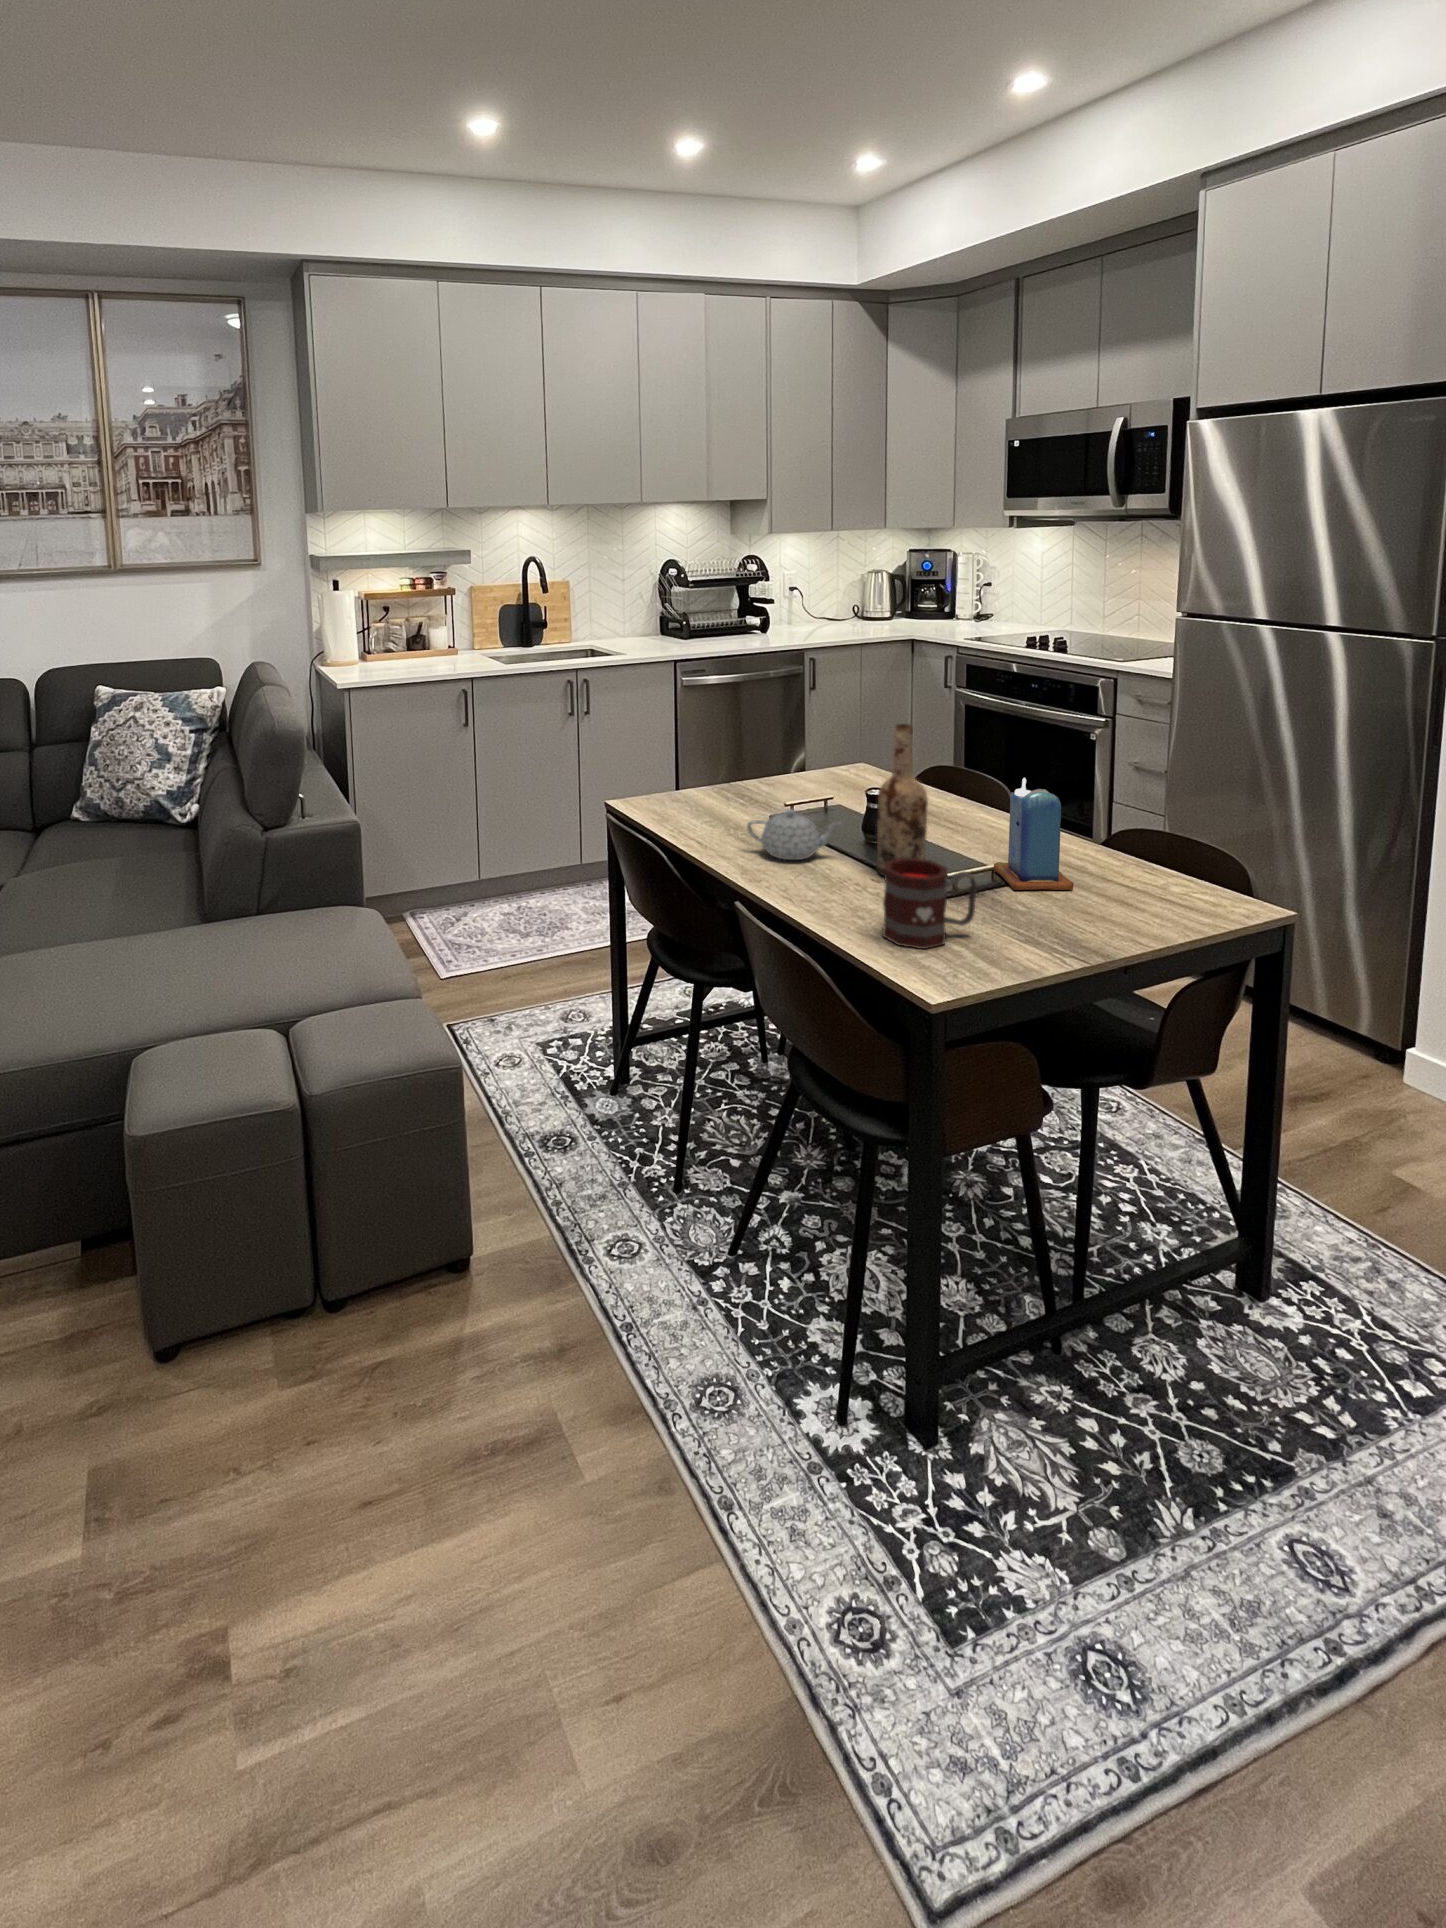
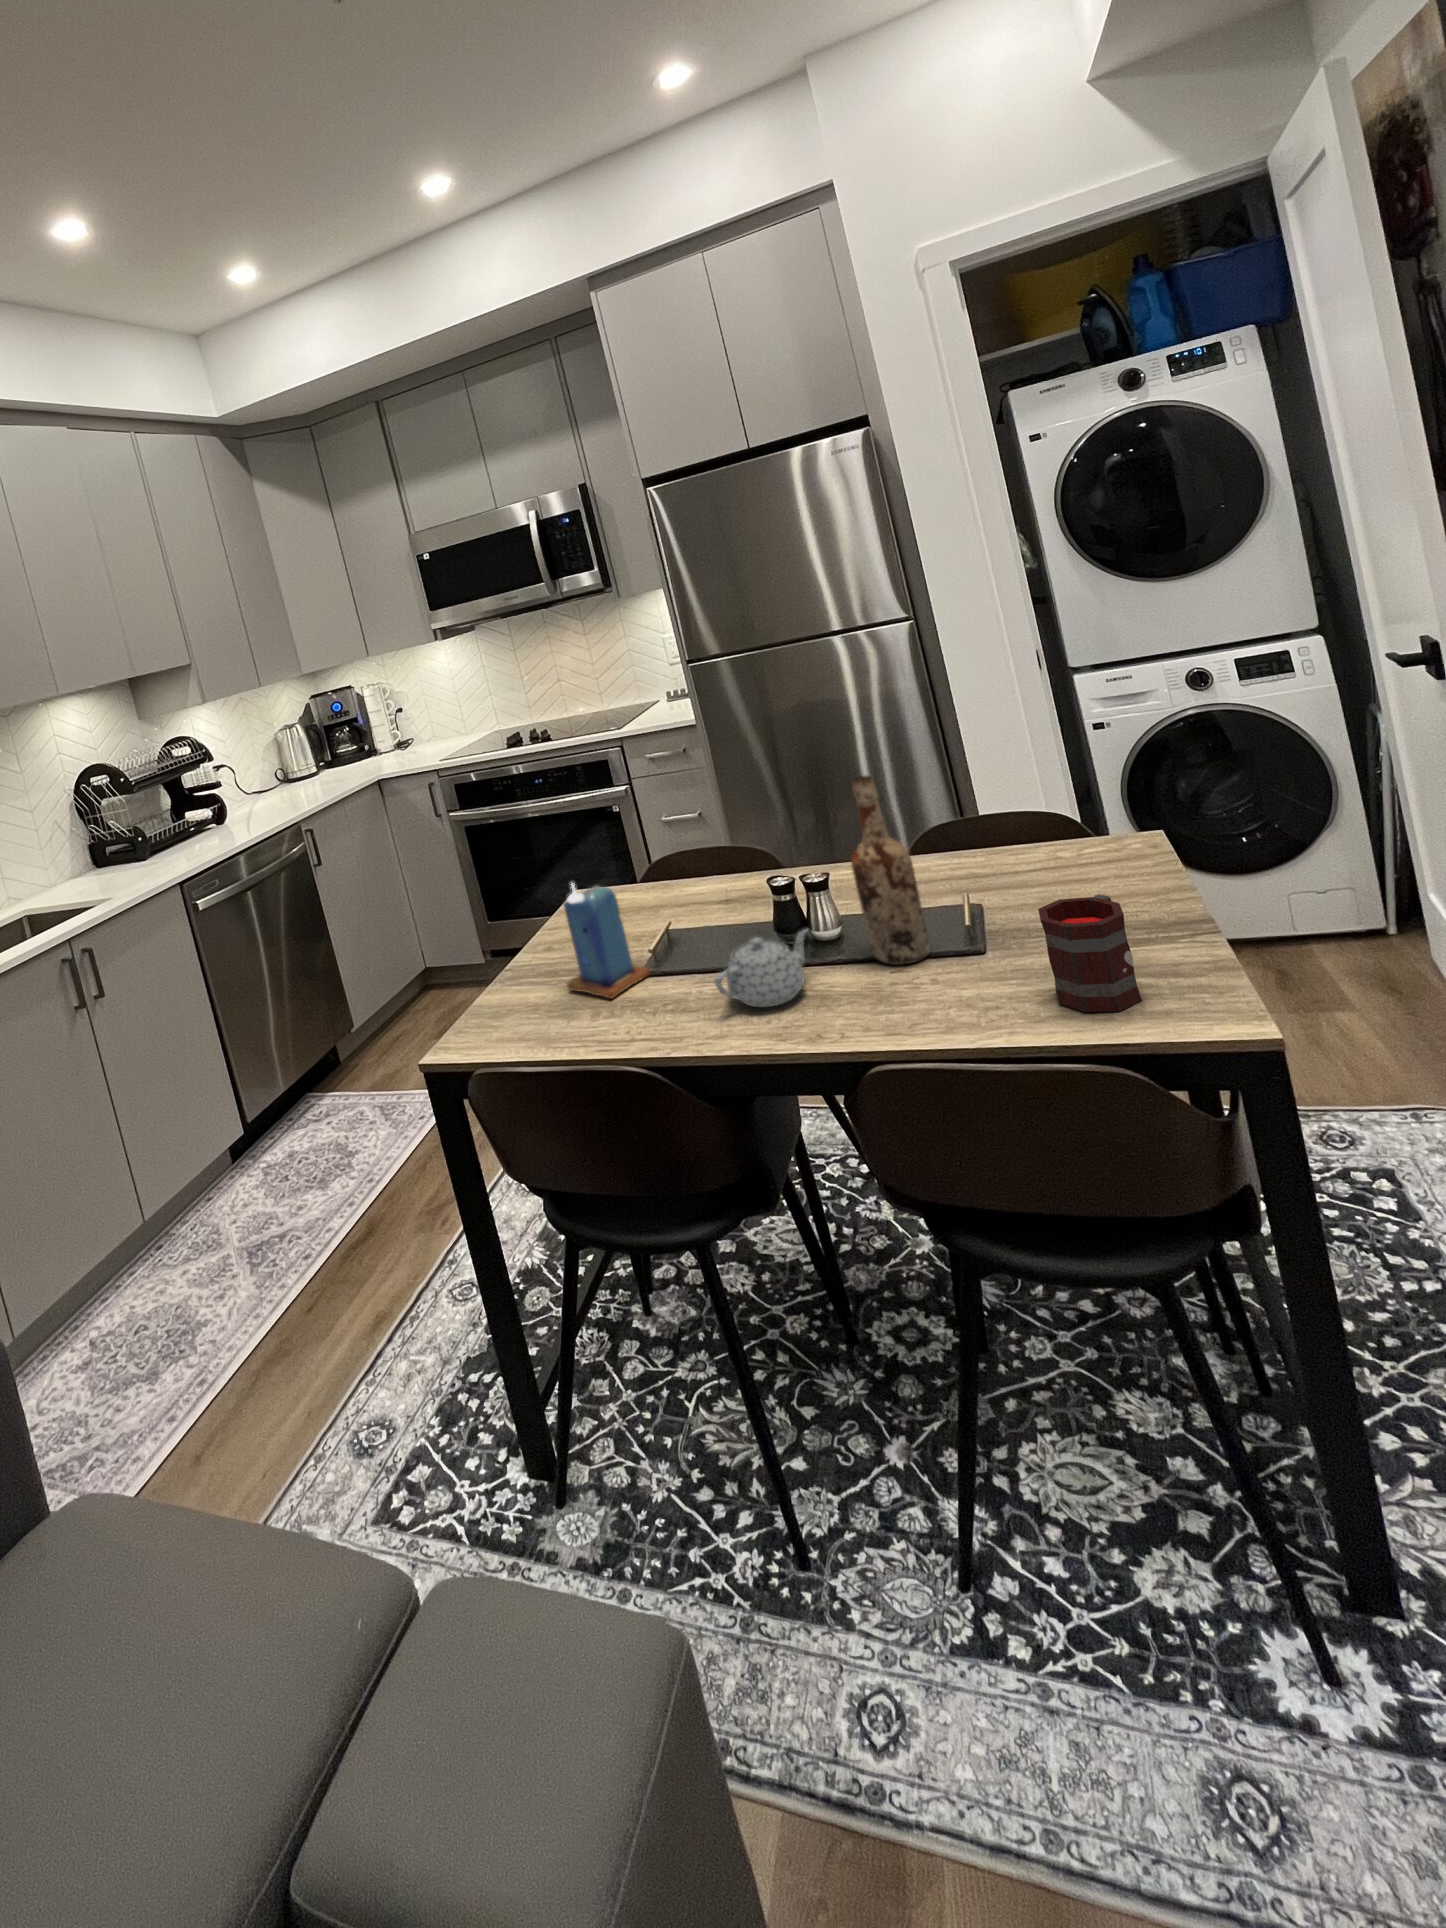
candle: present [994,778,1073,890] -> present [564,883,650,999]

